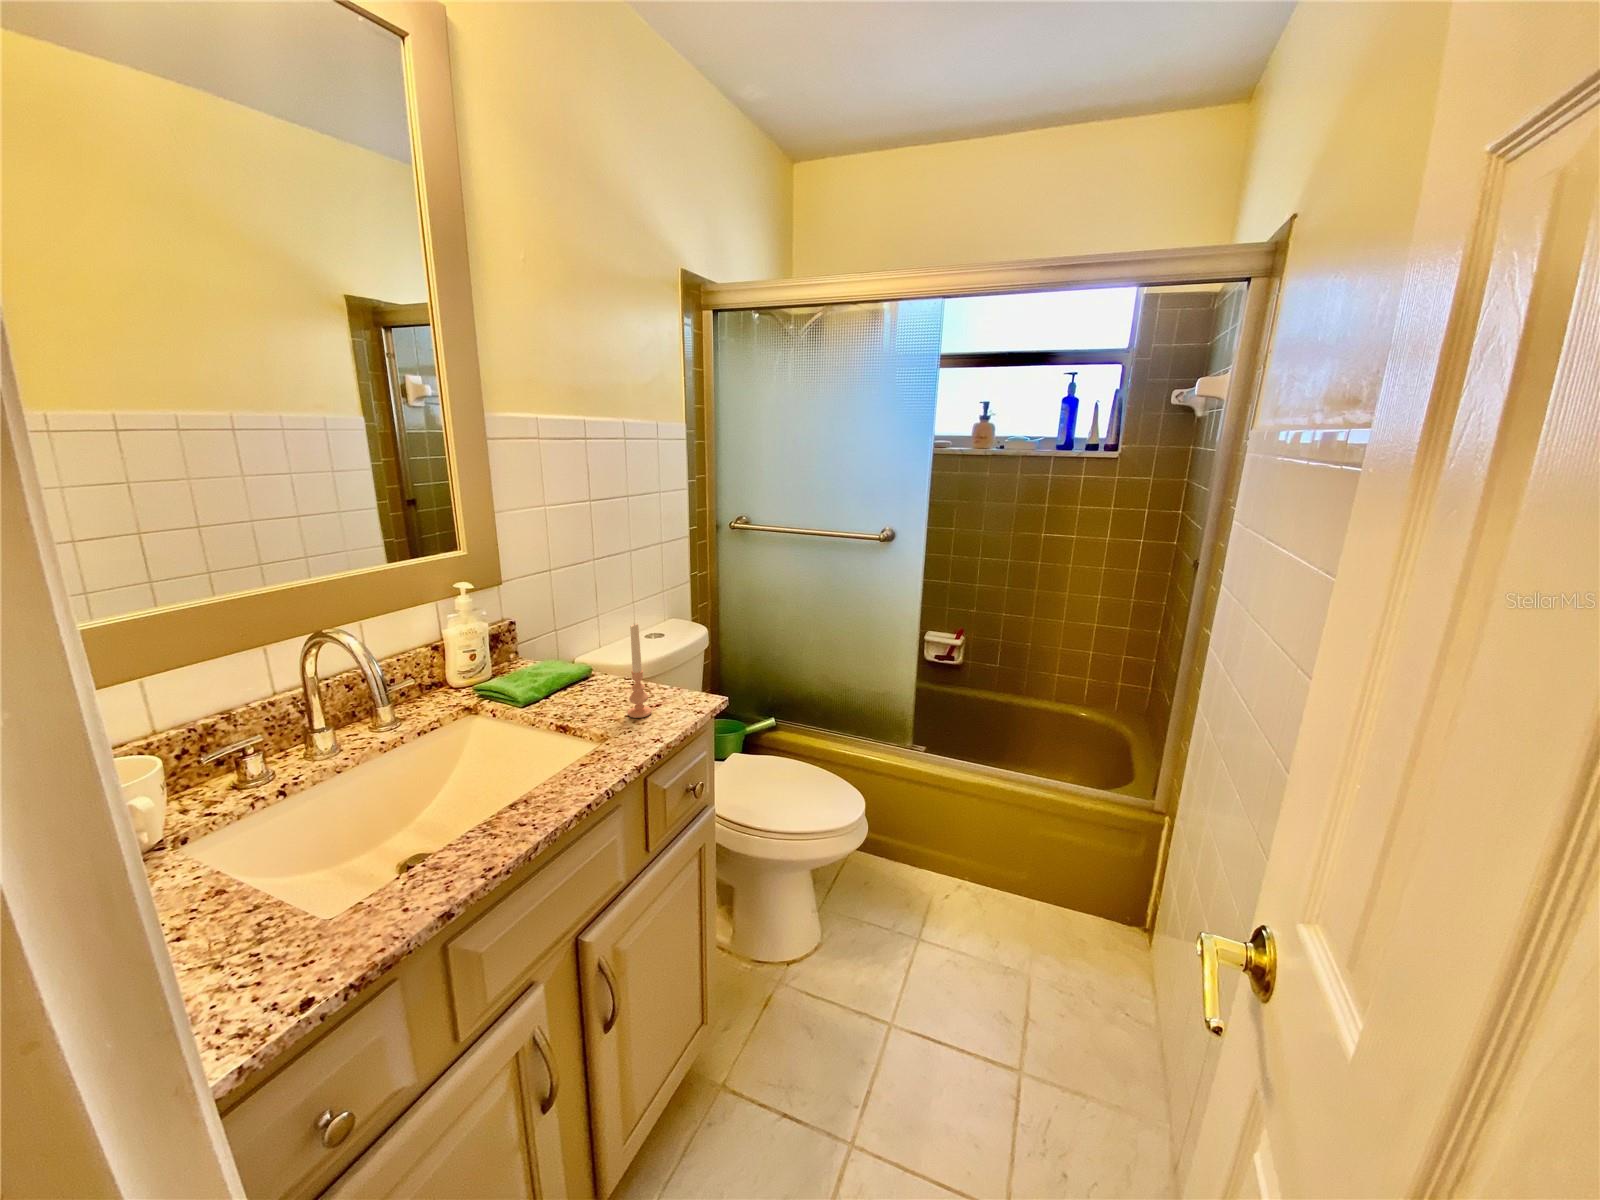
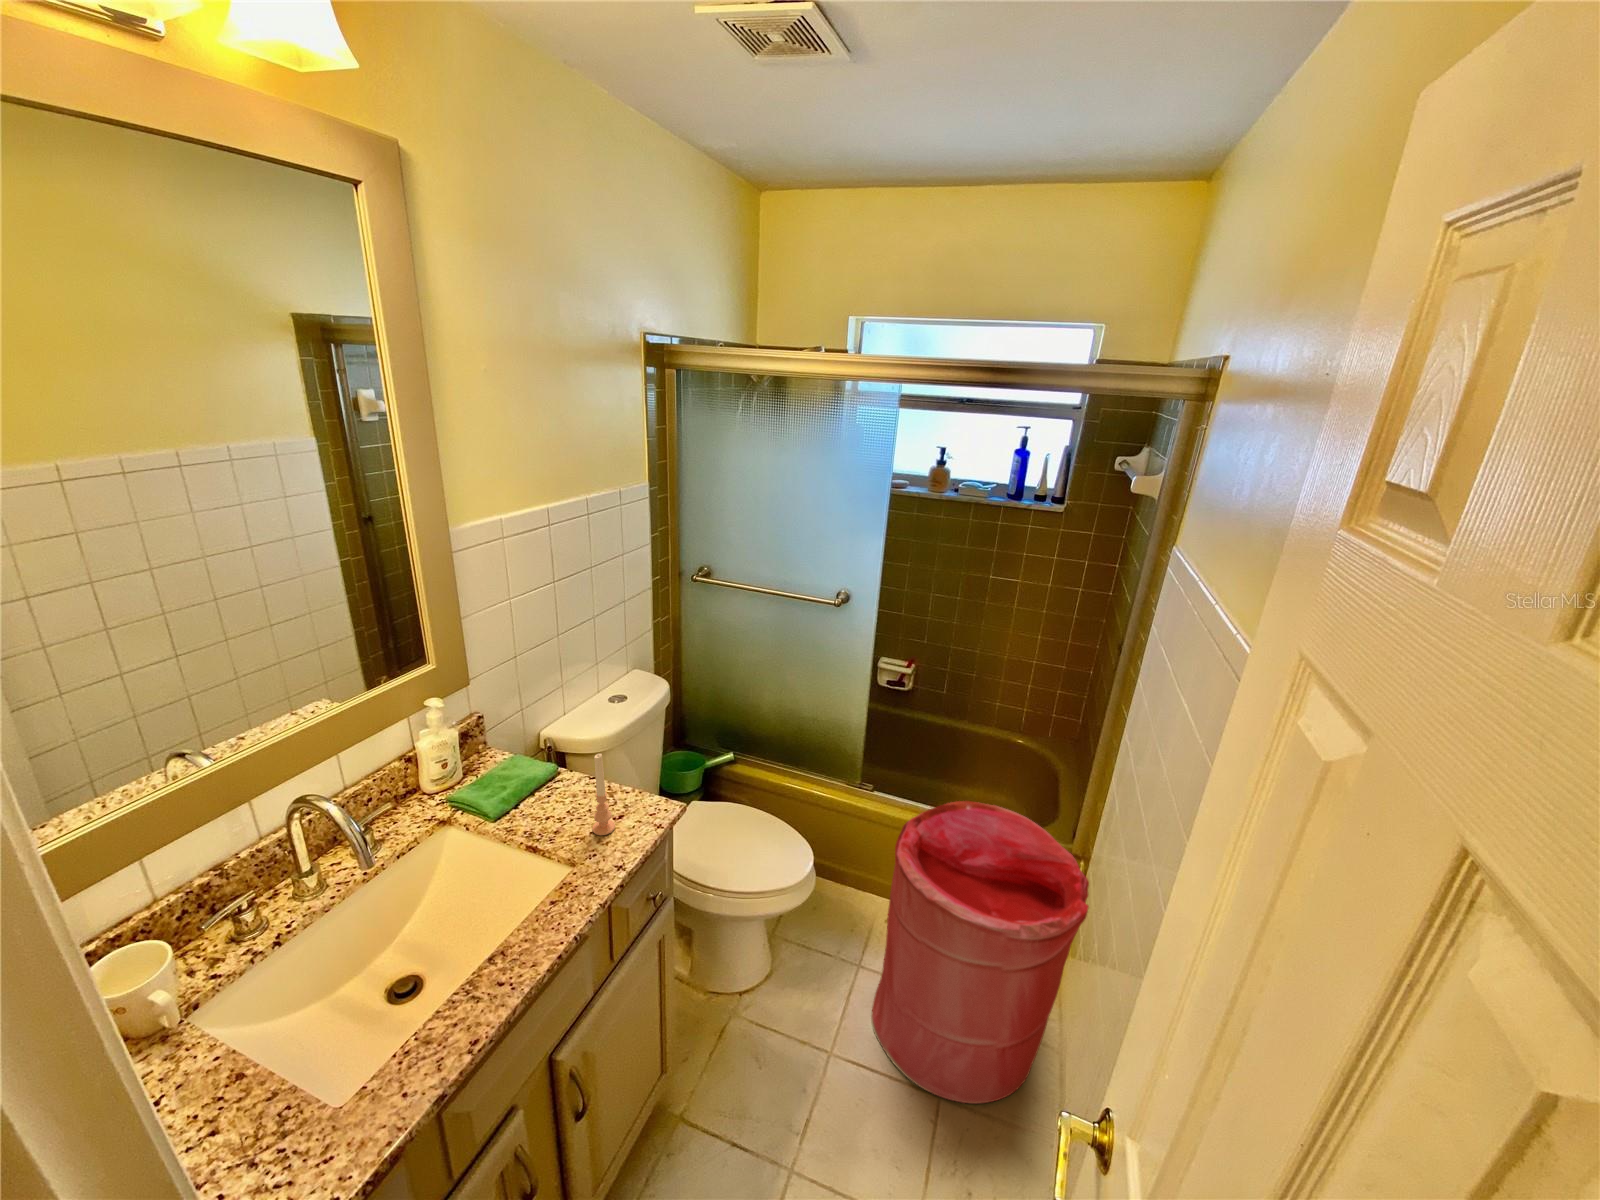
laundry hamper: none [931,739,1175,1075] -> present [871,801,1089,1103]

